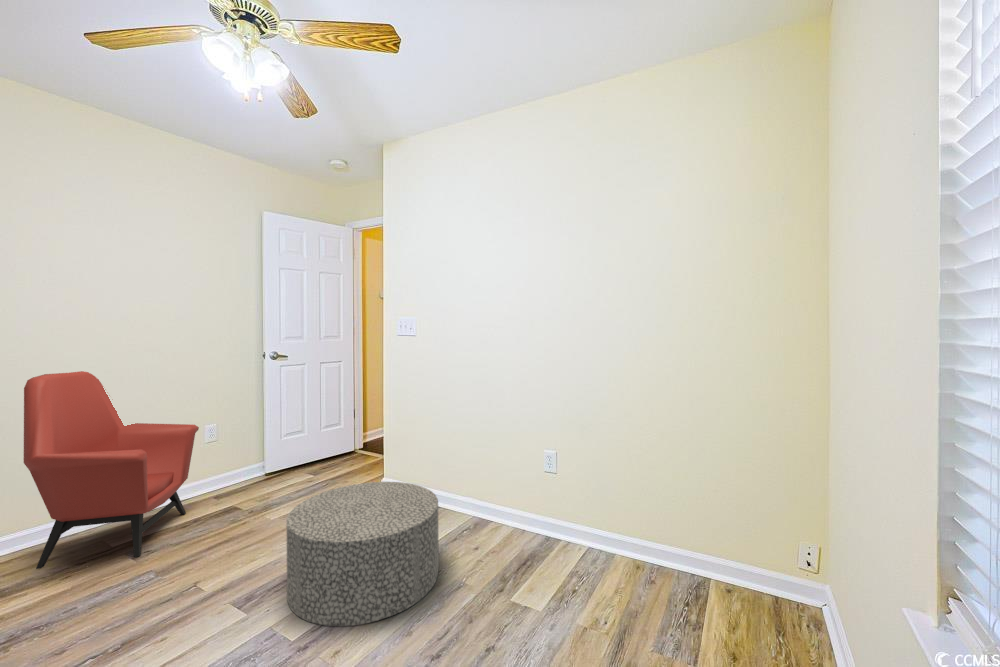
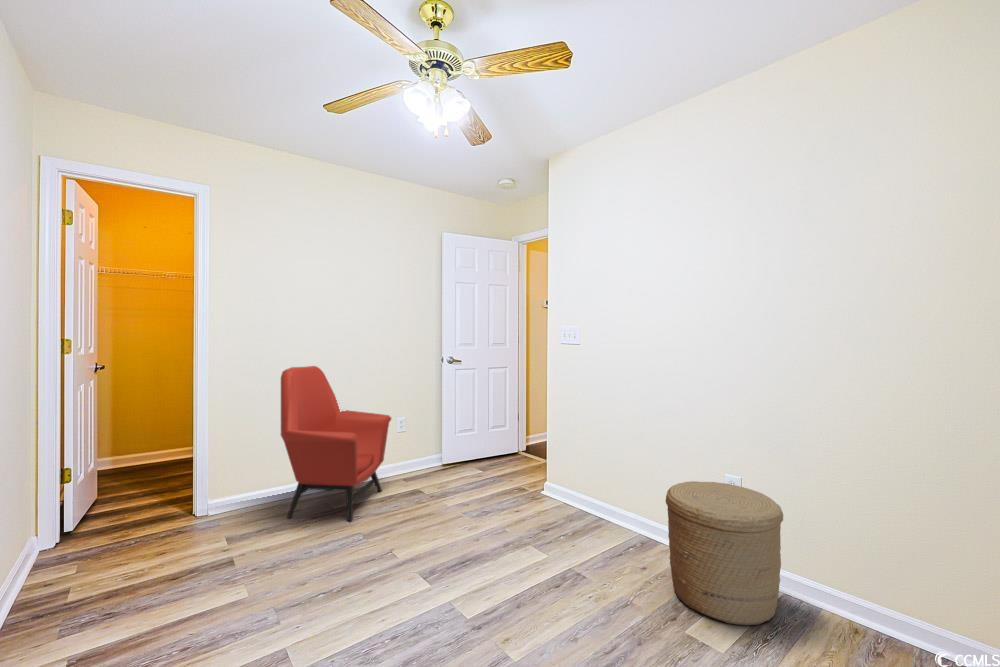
woven basket: none [494,459,589,583] -> present [665,481,783,625]
ottoman: present [287,482,439,626] -> none [463,484,604,619]

